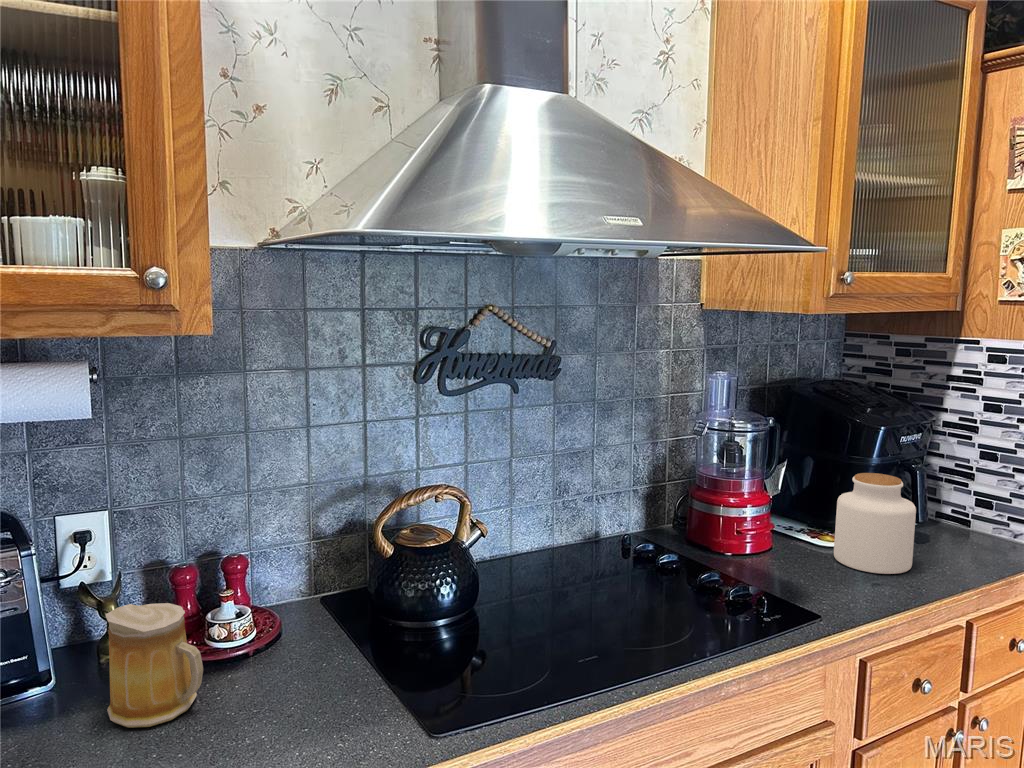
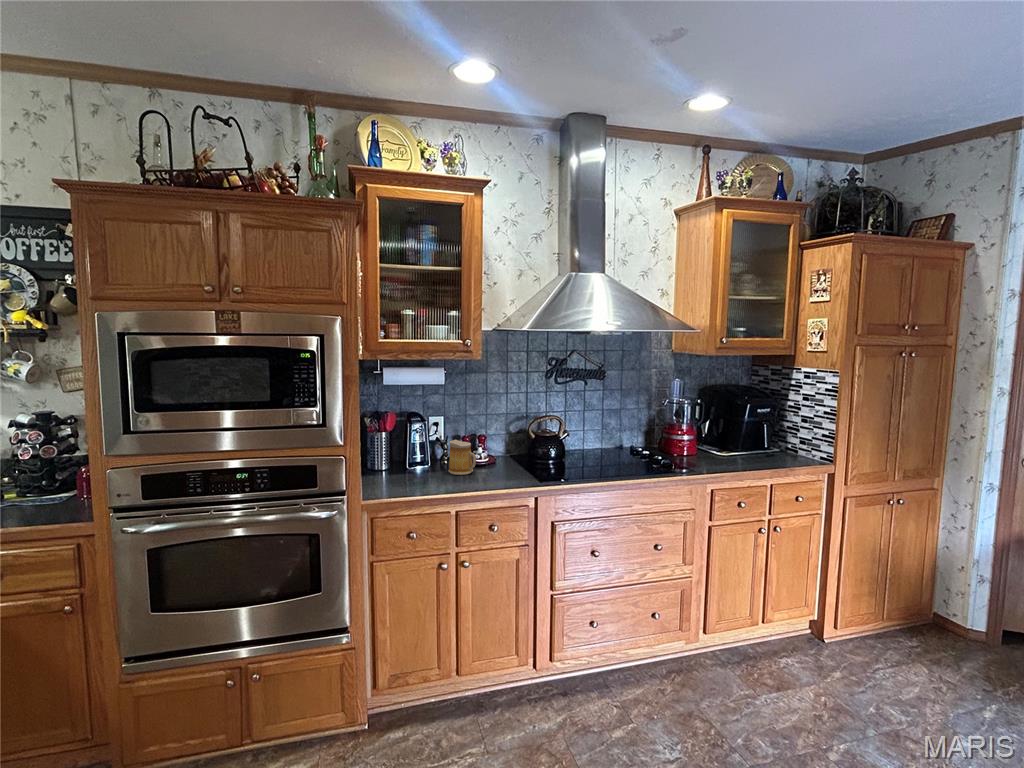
jar: present [834,473,916,574] -> none [719,423,752,463]

